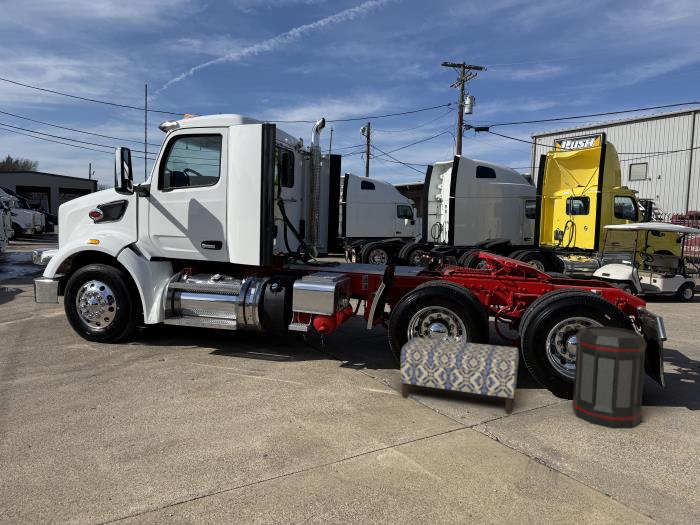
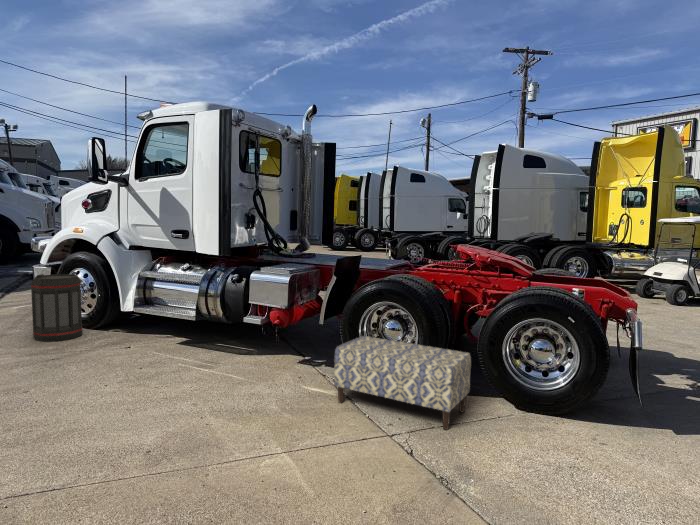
trash can: present [572,326,647,428] -> present [31,274,83,342]

